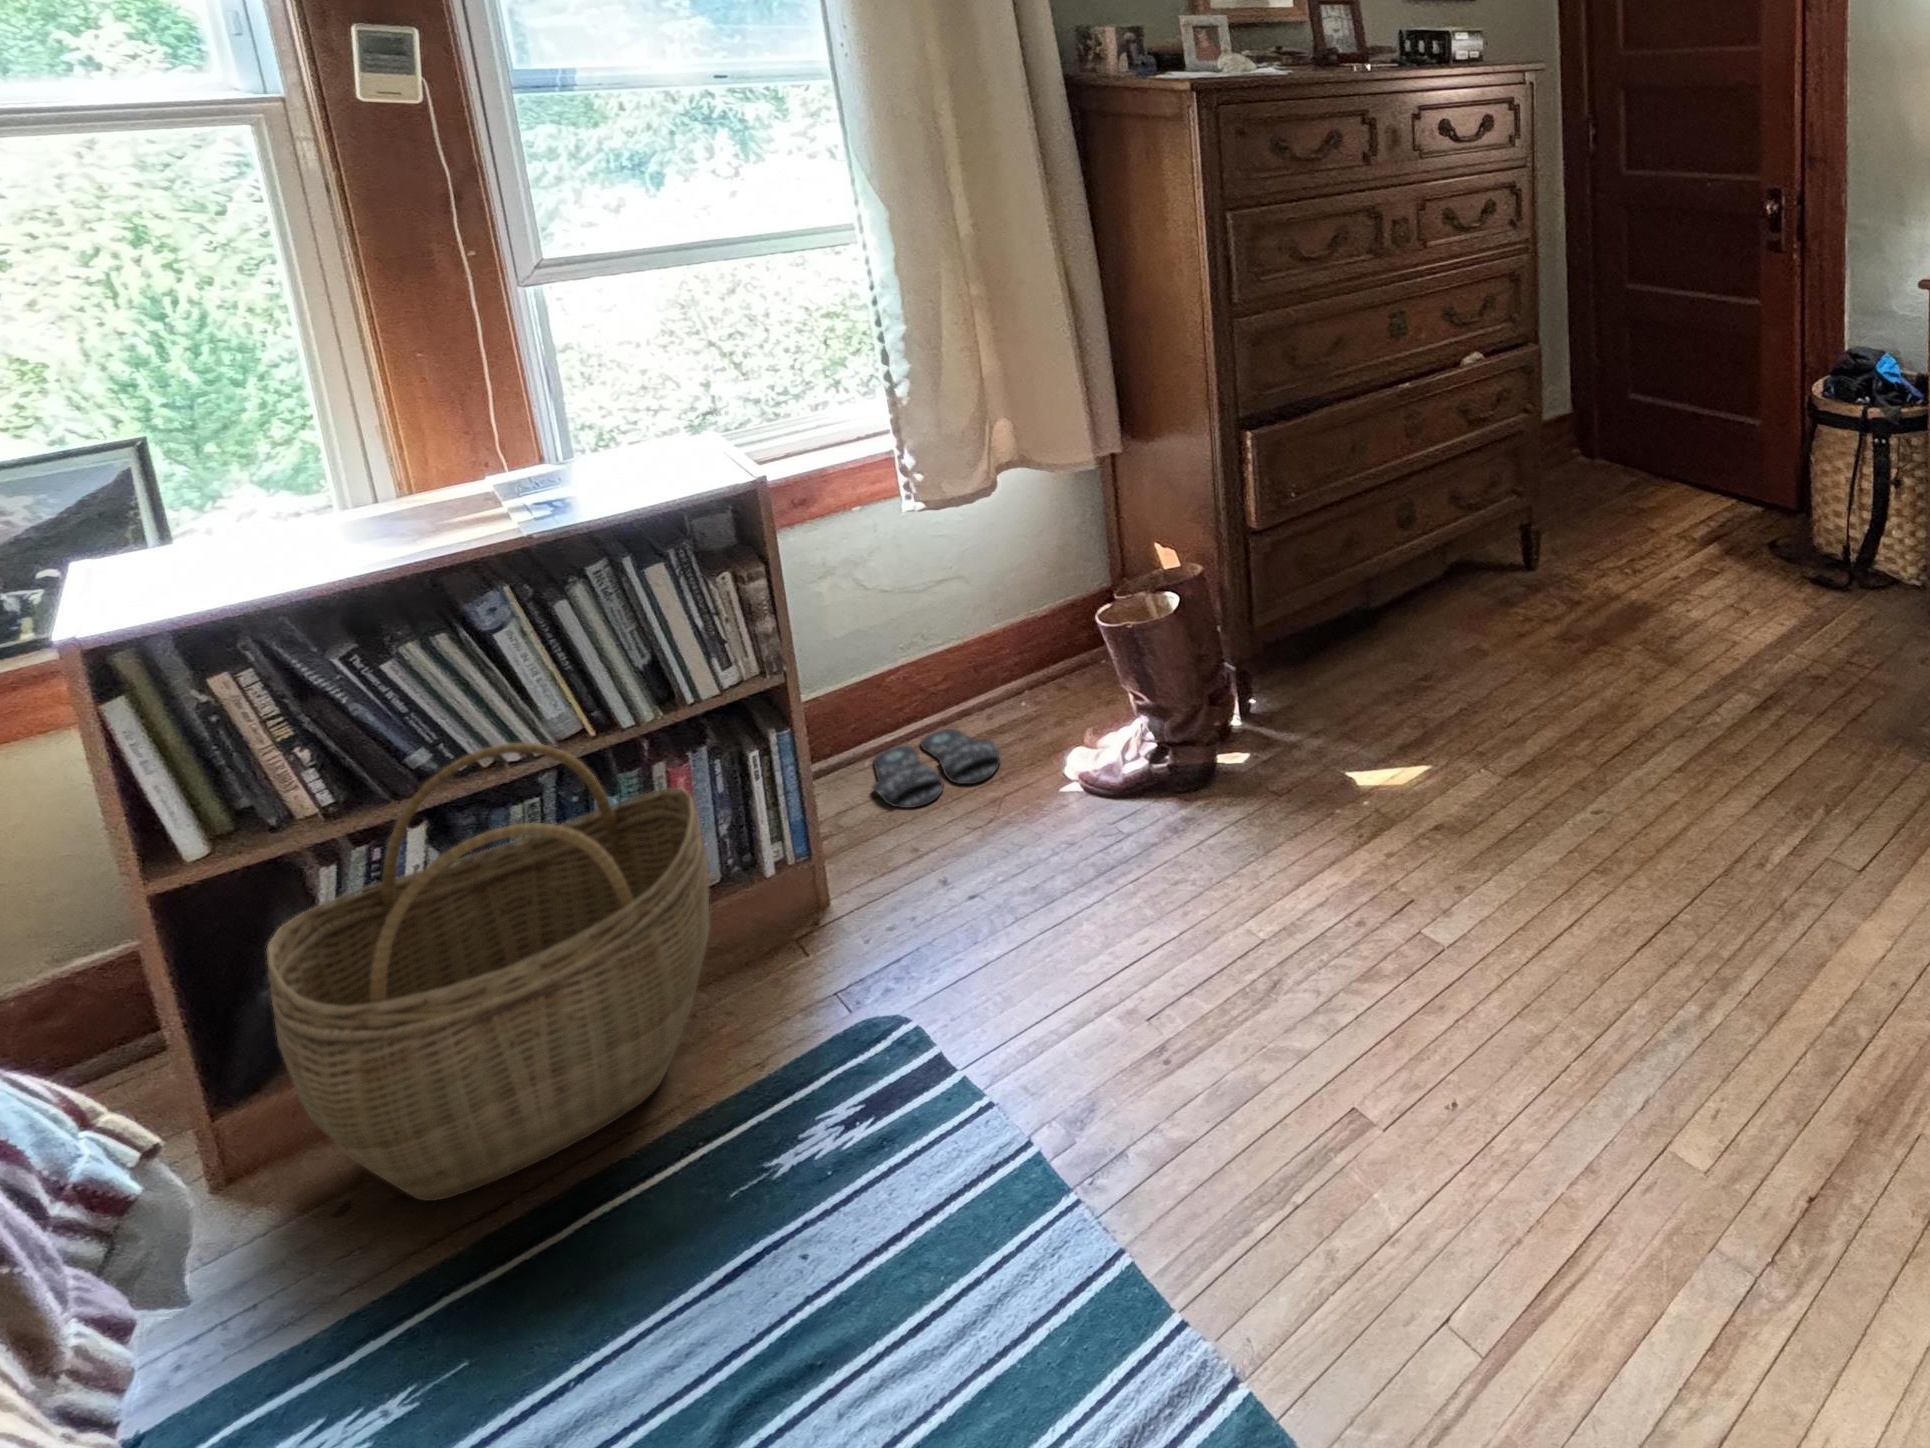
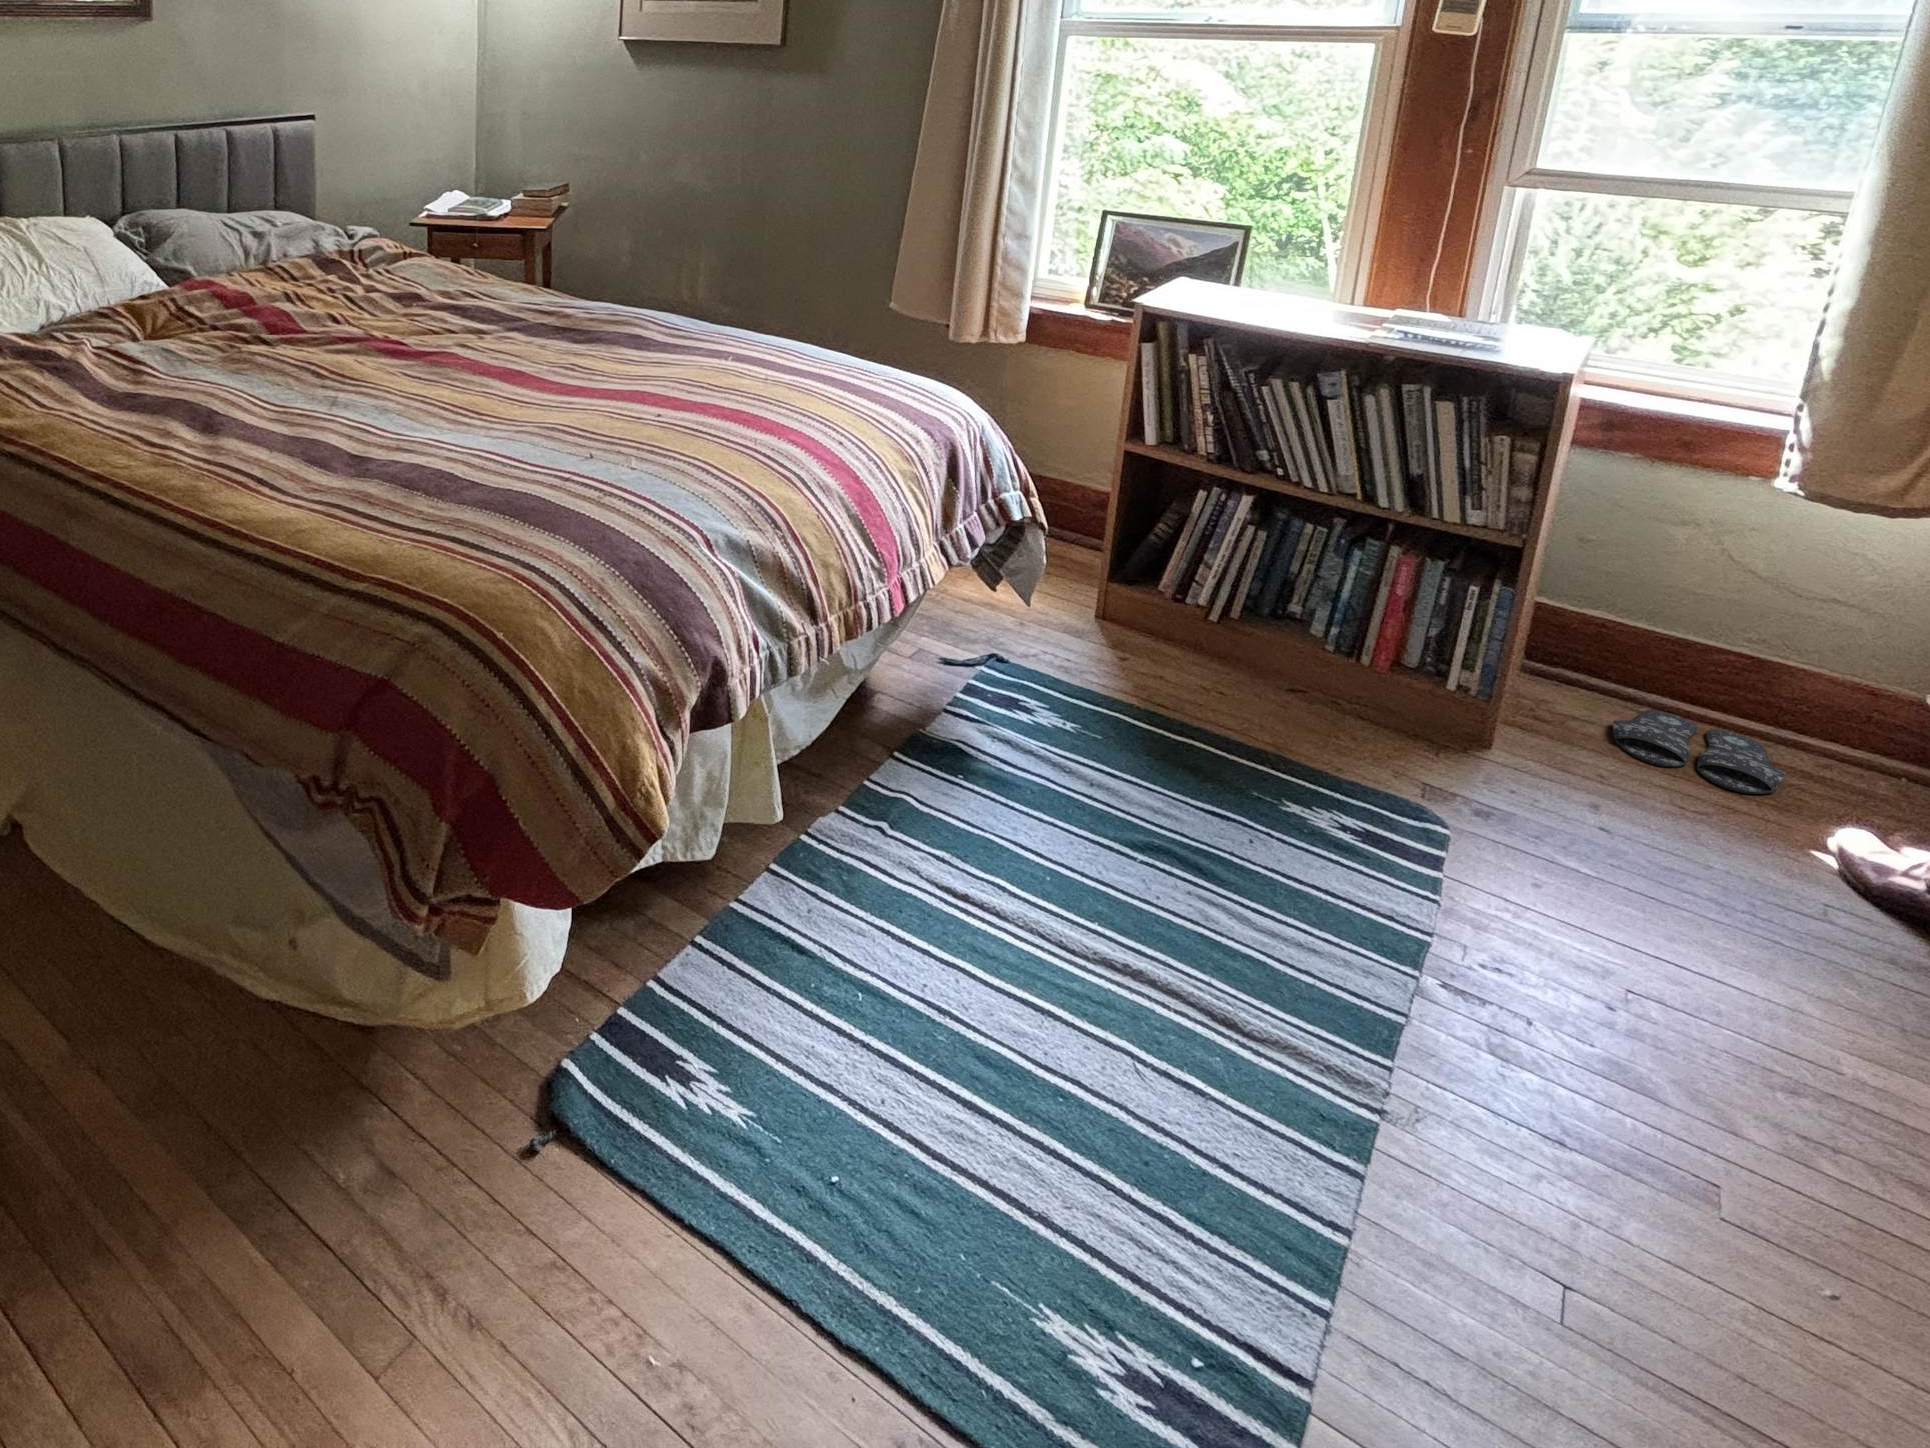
woven basket: present [267,742,710,1201] -> none [1123,460,1381,730]

